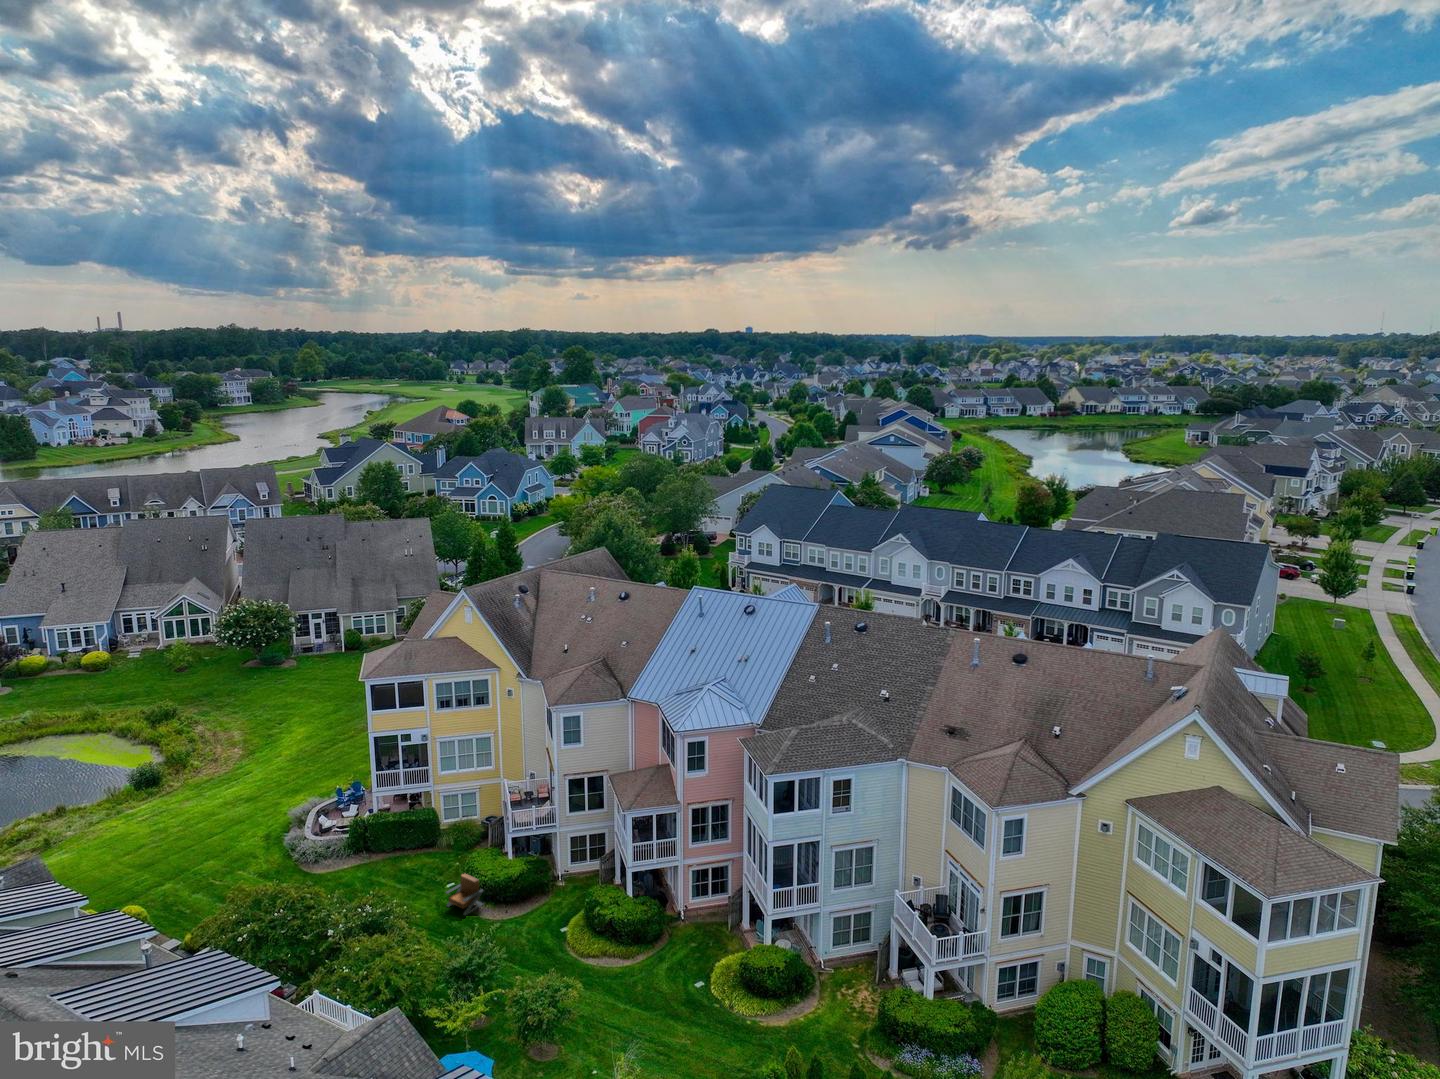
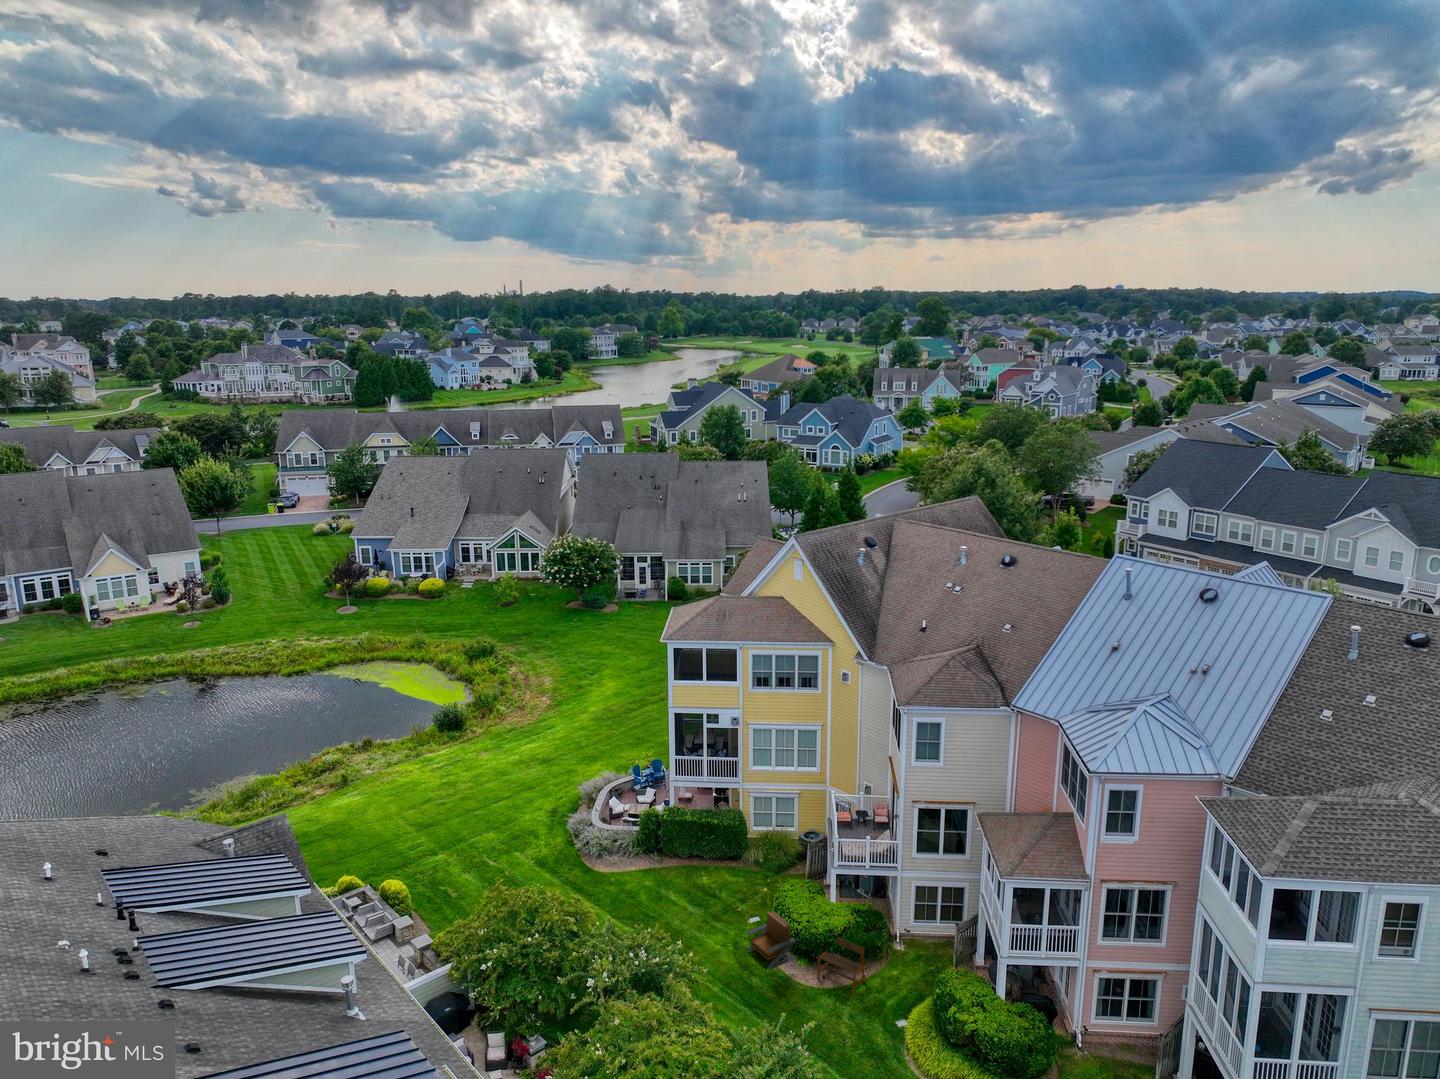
bench: none [501,881,537,921] -> present [817,937,865,995]

